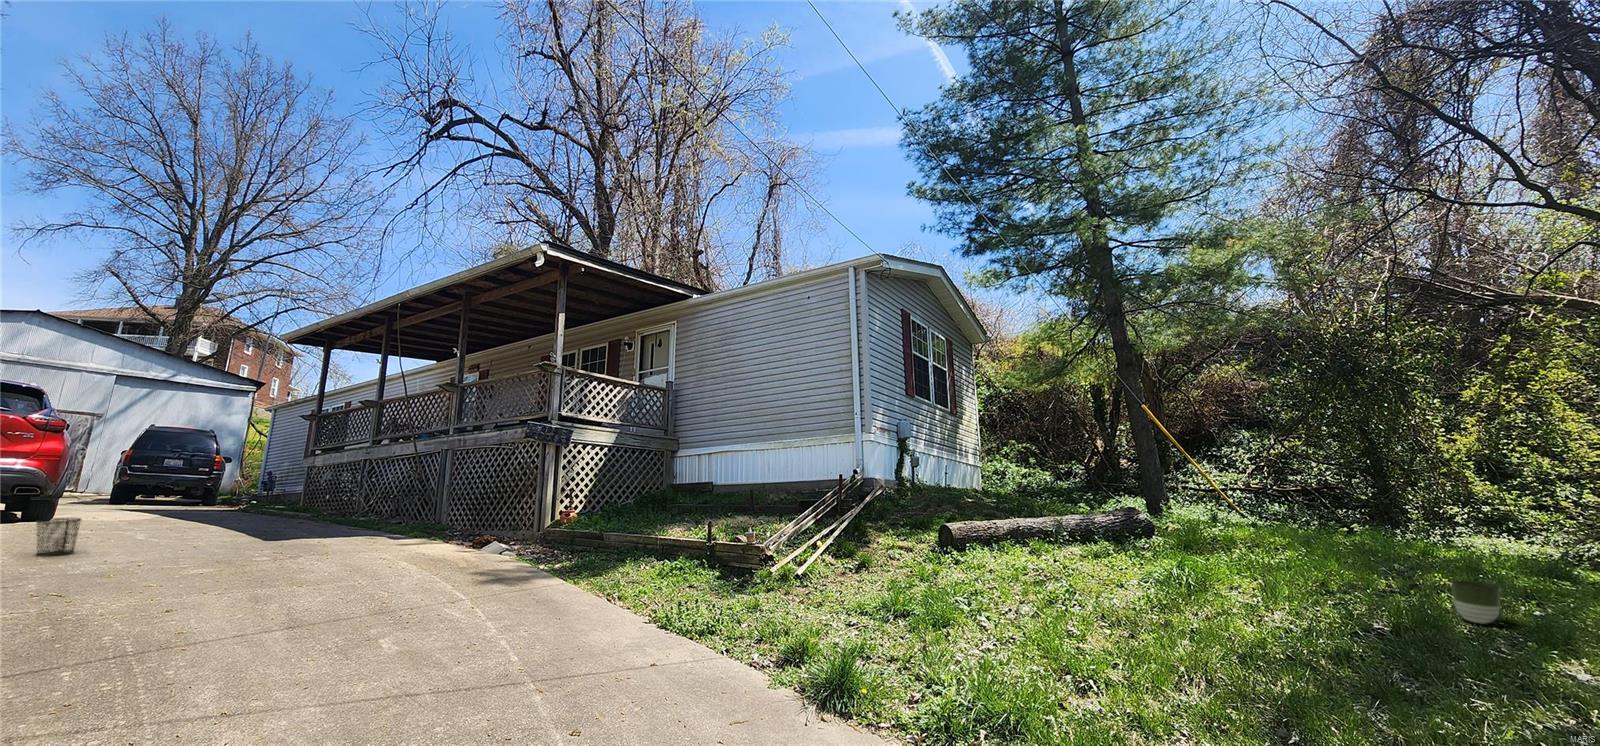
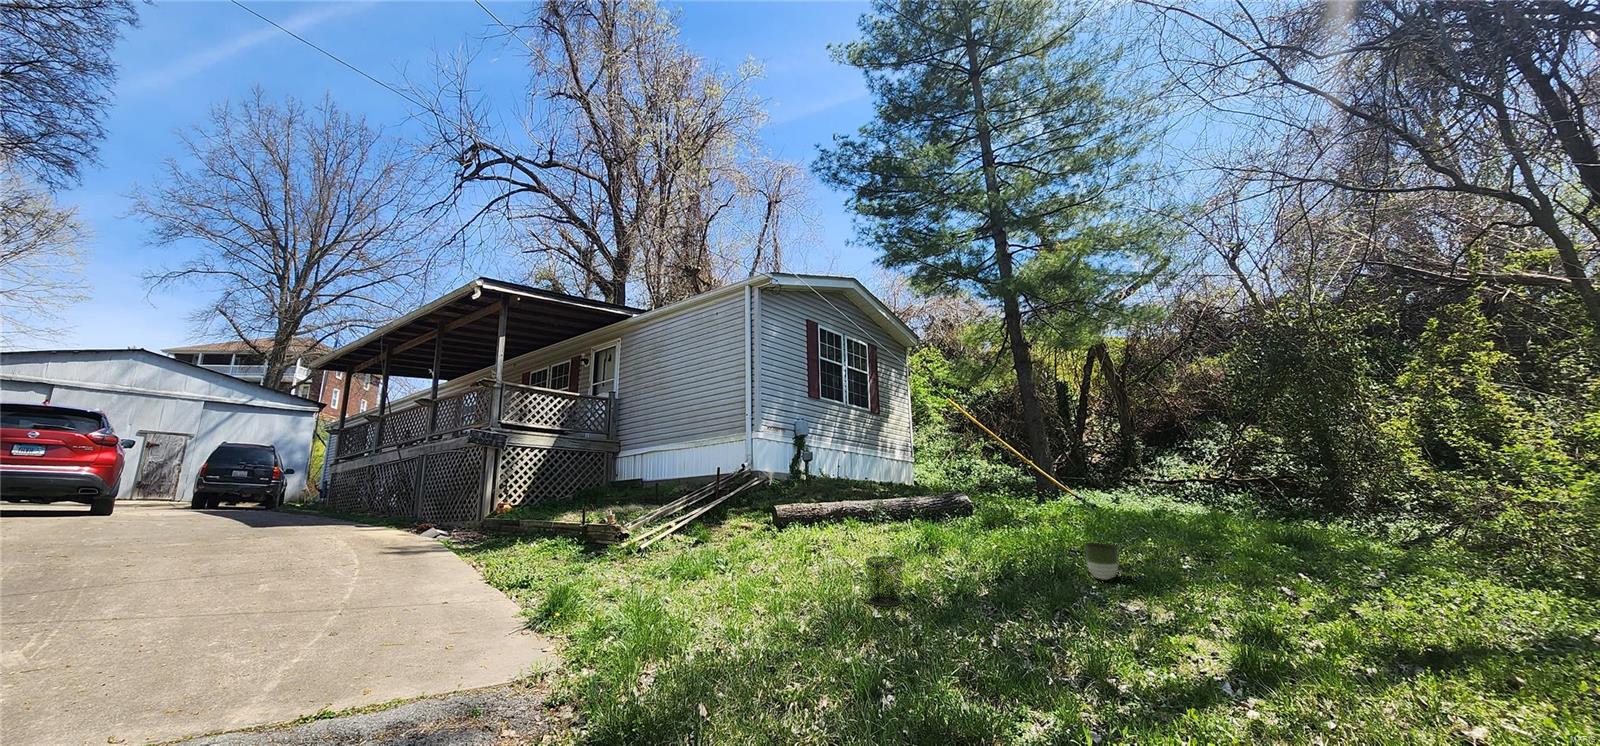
waste bin: present [36,518,81,556] -> present [866,556,903,606]

